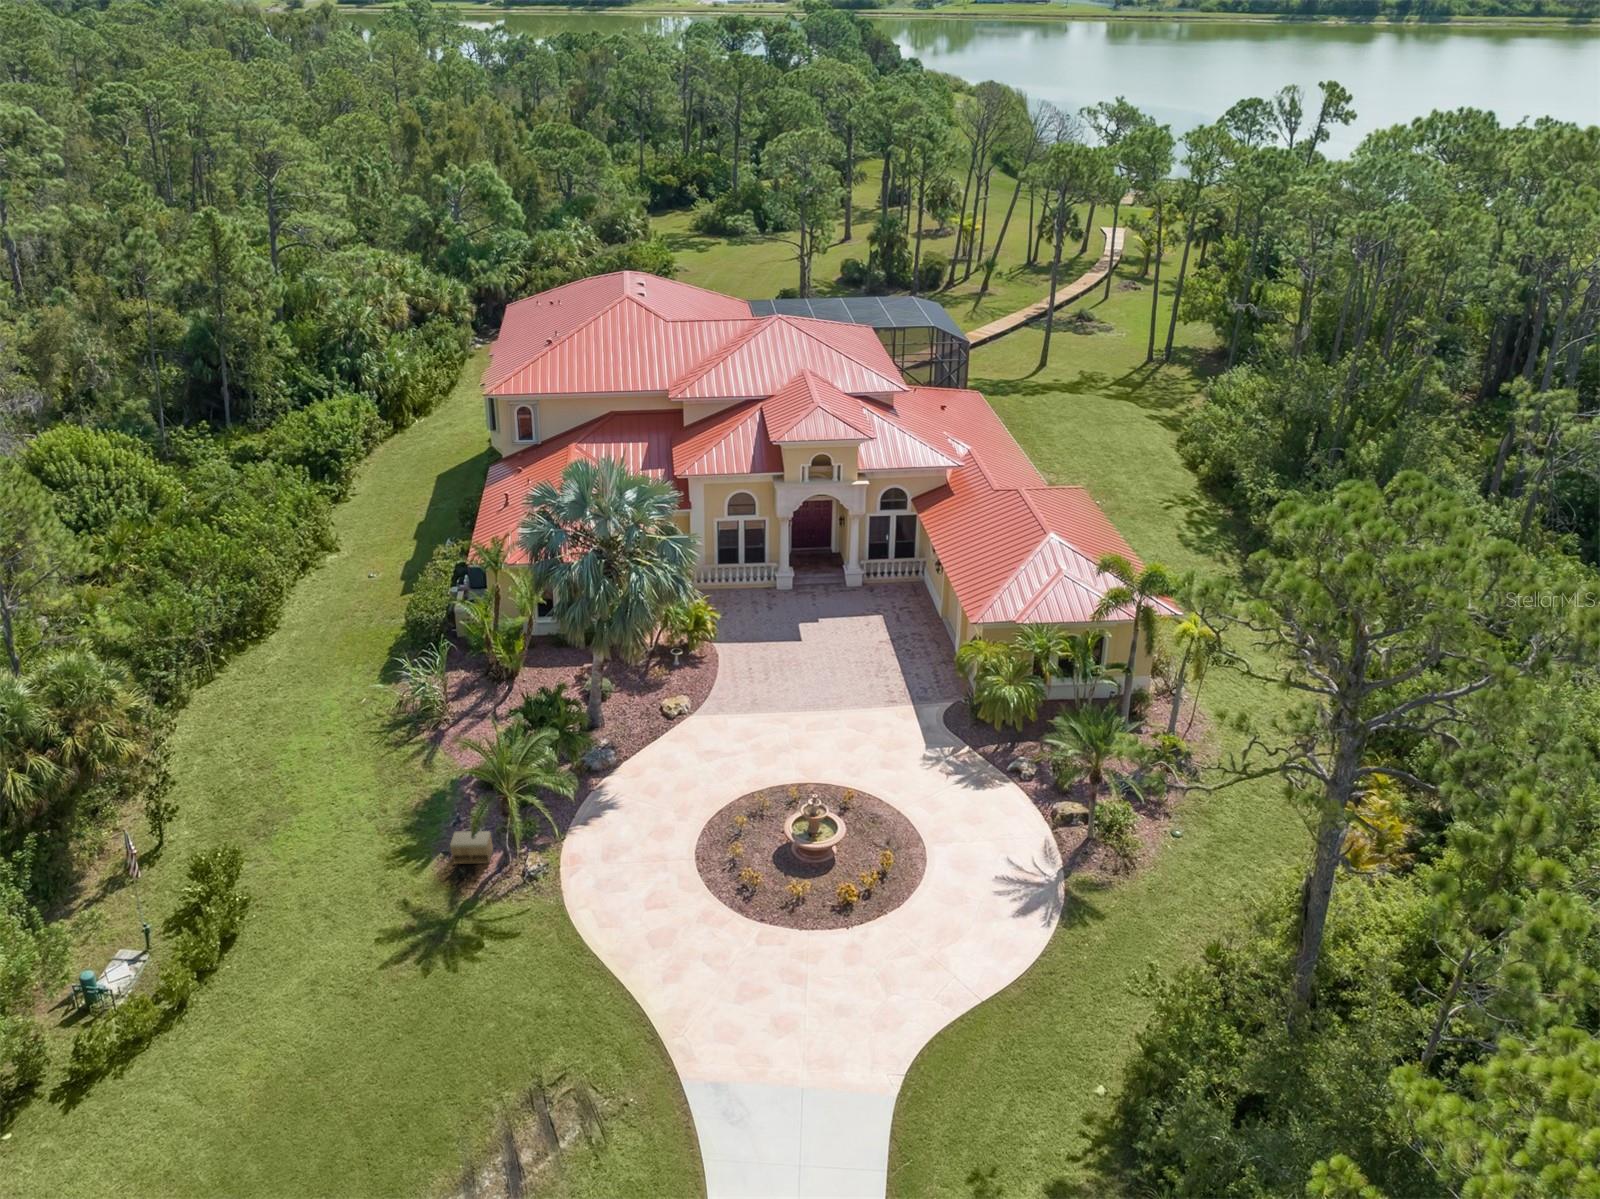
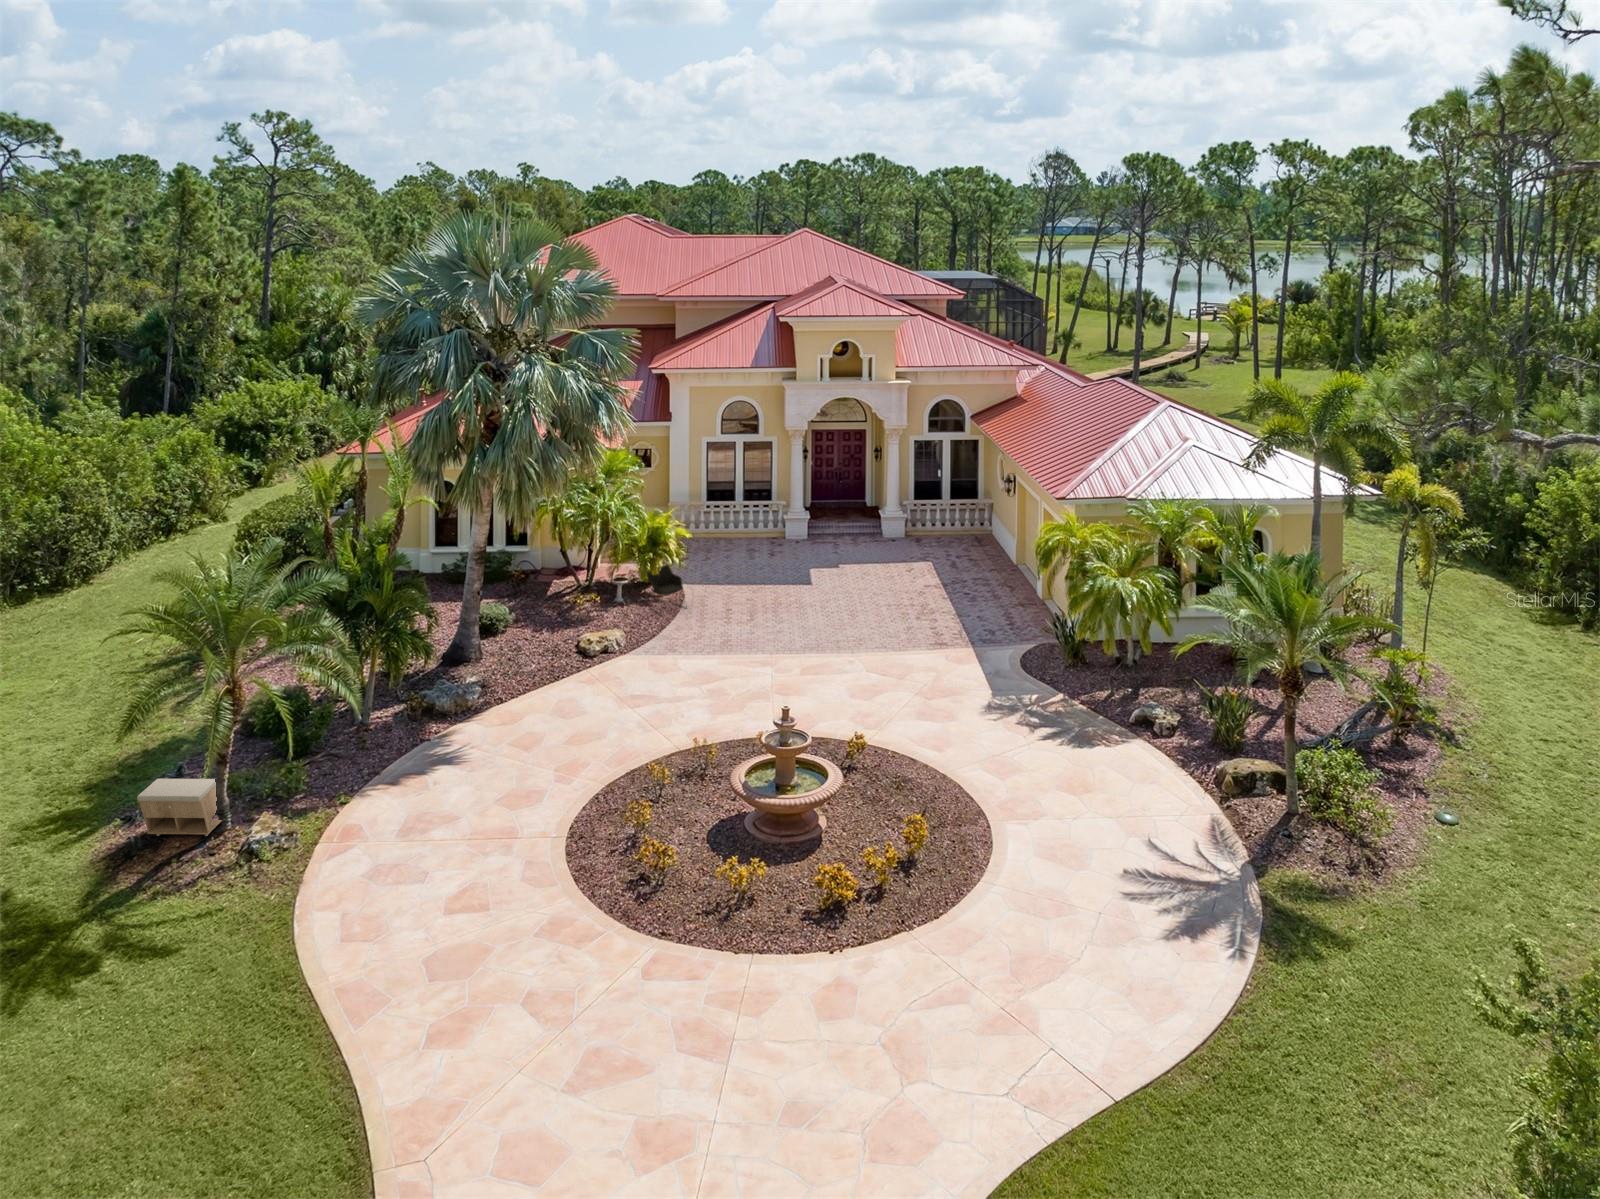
chair: none [694,631,722,671] -> present [647,565,683,596]

